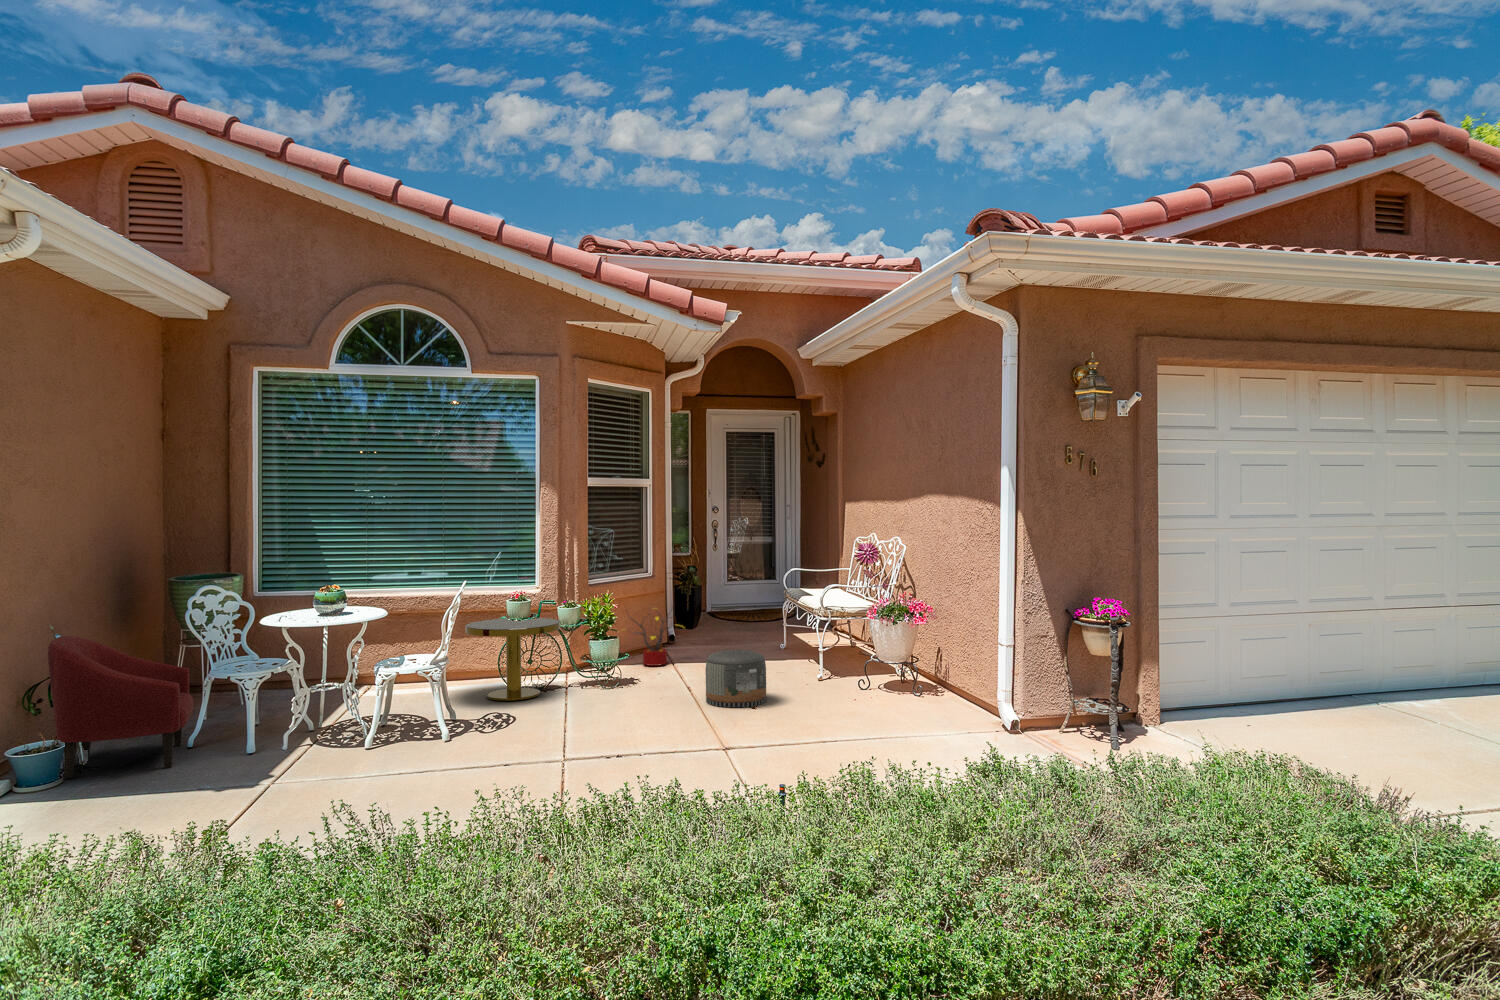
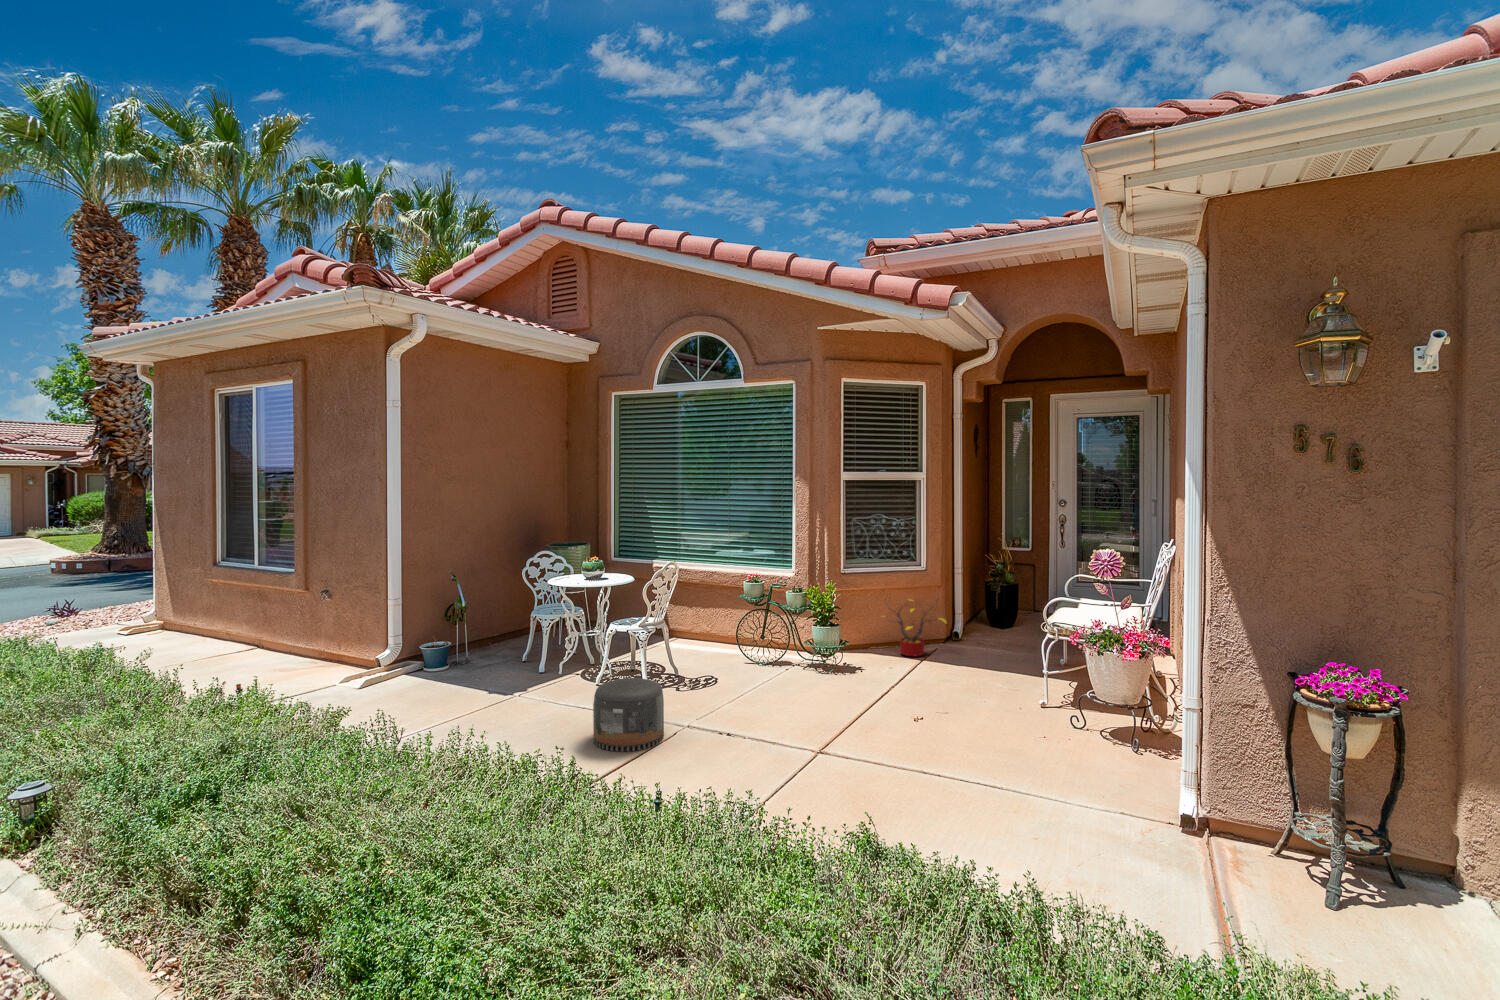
side table: present [465,618,560,701] -> none [708,594,788,668]
armchair: present [48,636,193,778] -> none [427,578,525,674]
pouf: present [706,650,766,707] -> present [593,678,664,752]

